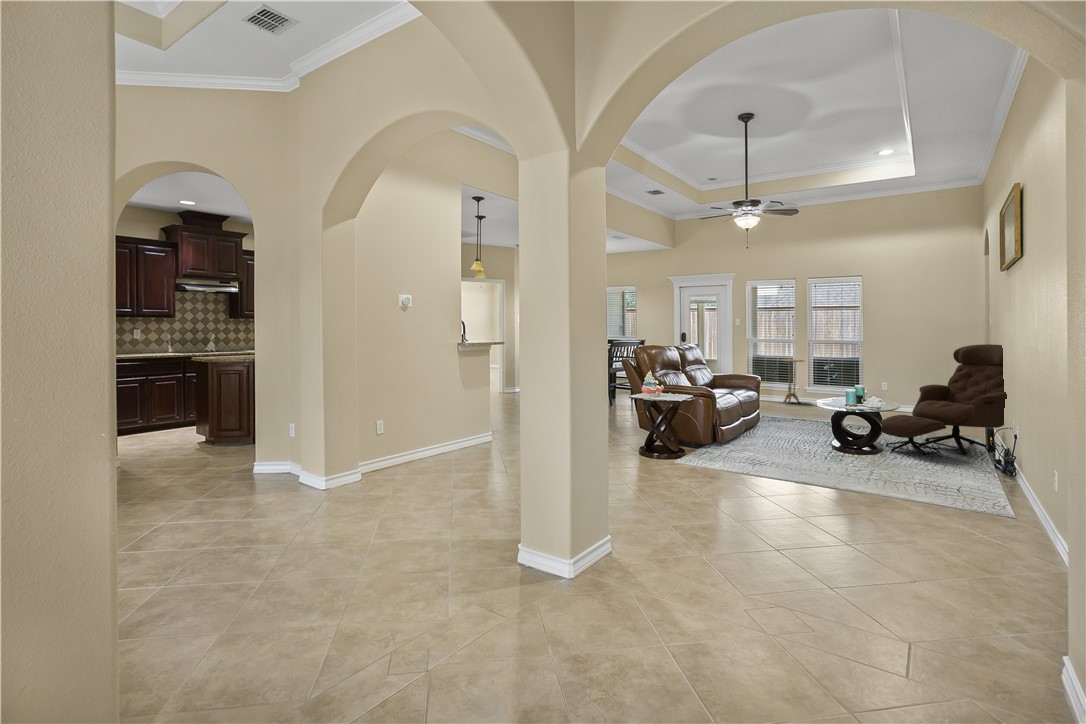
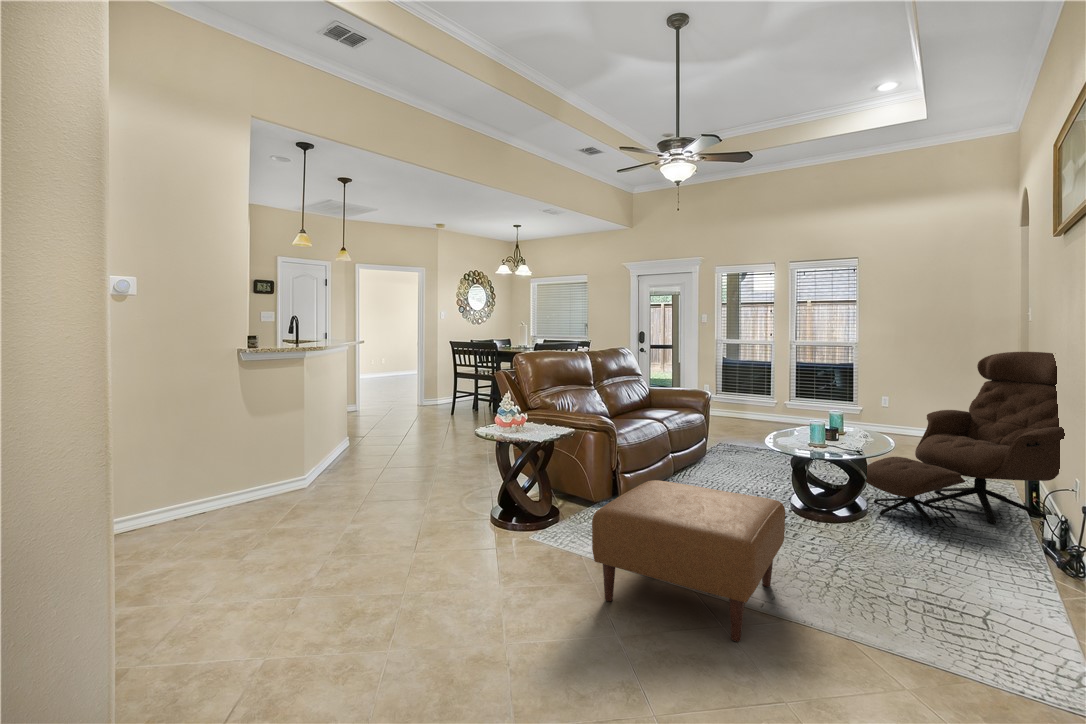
side table: present [780,359,804,404] -> none [753,366,785,424]
ottoman: none [736,423,844,499] -> present [592,480,785,642]

